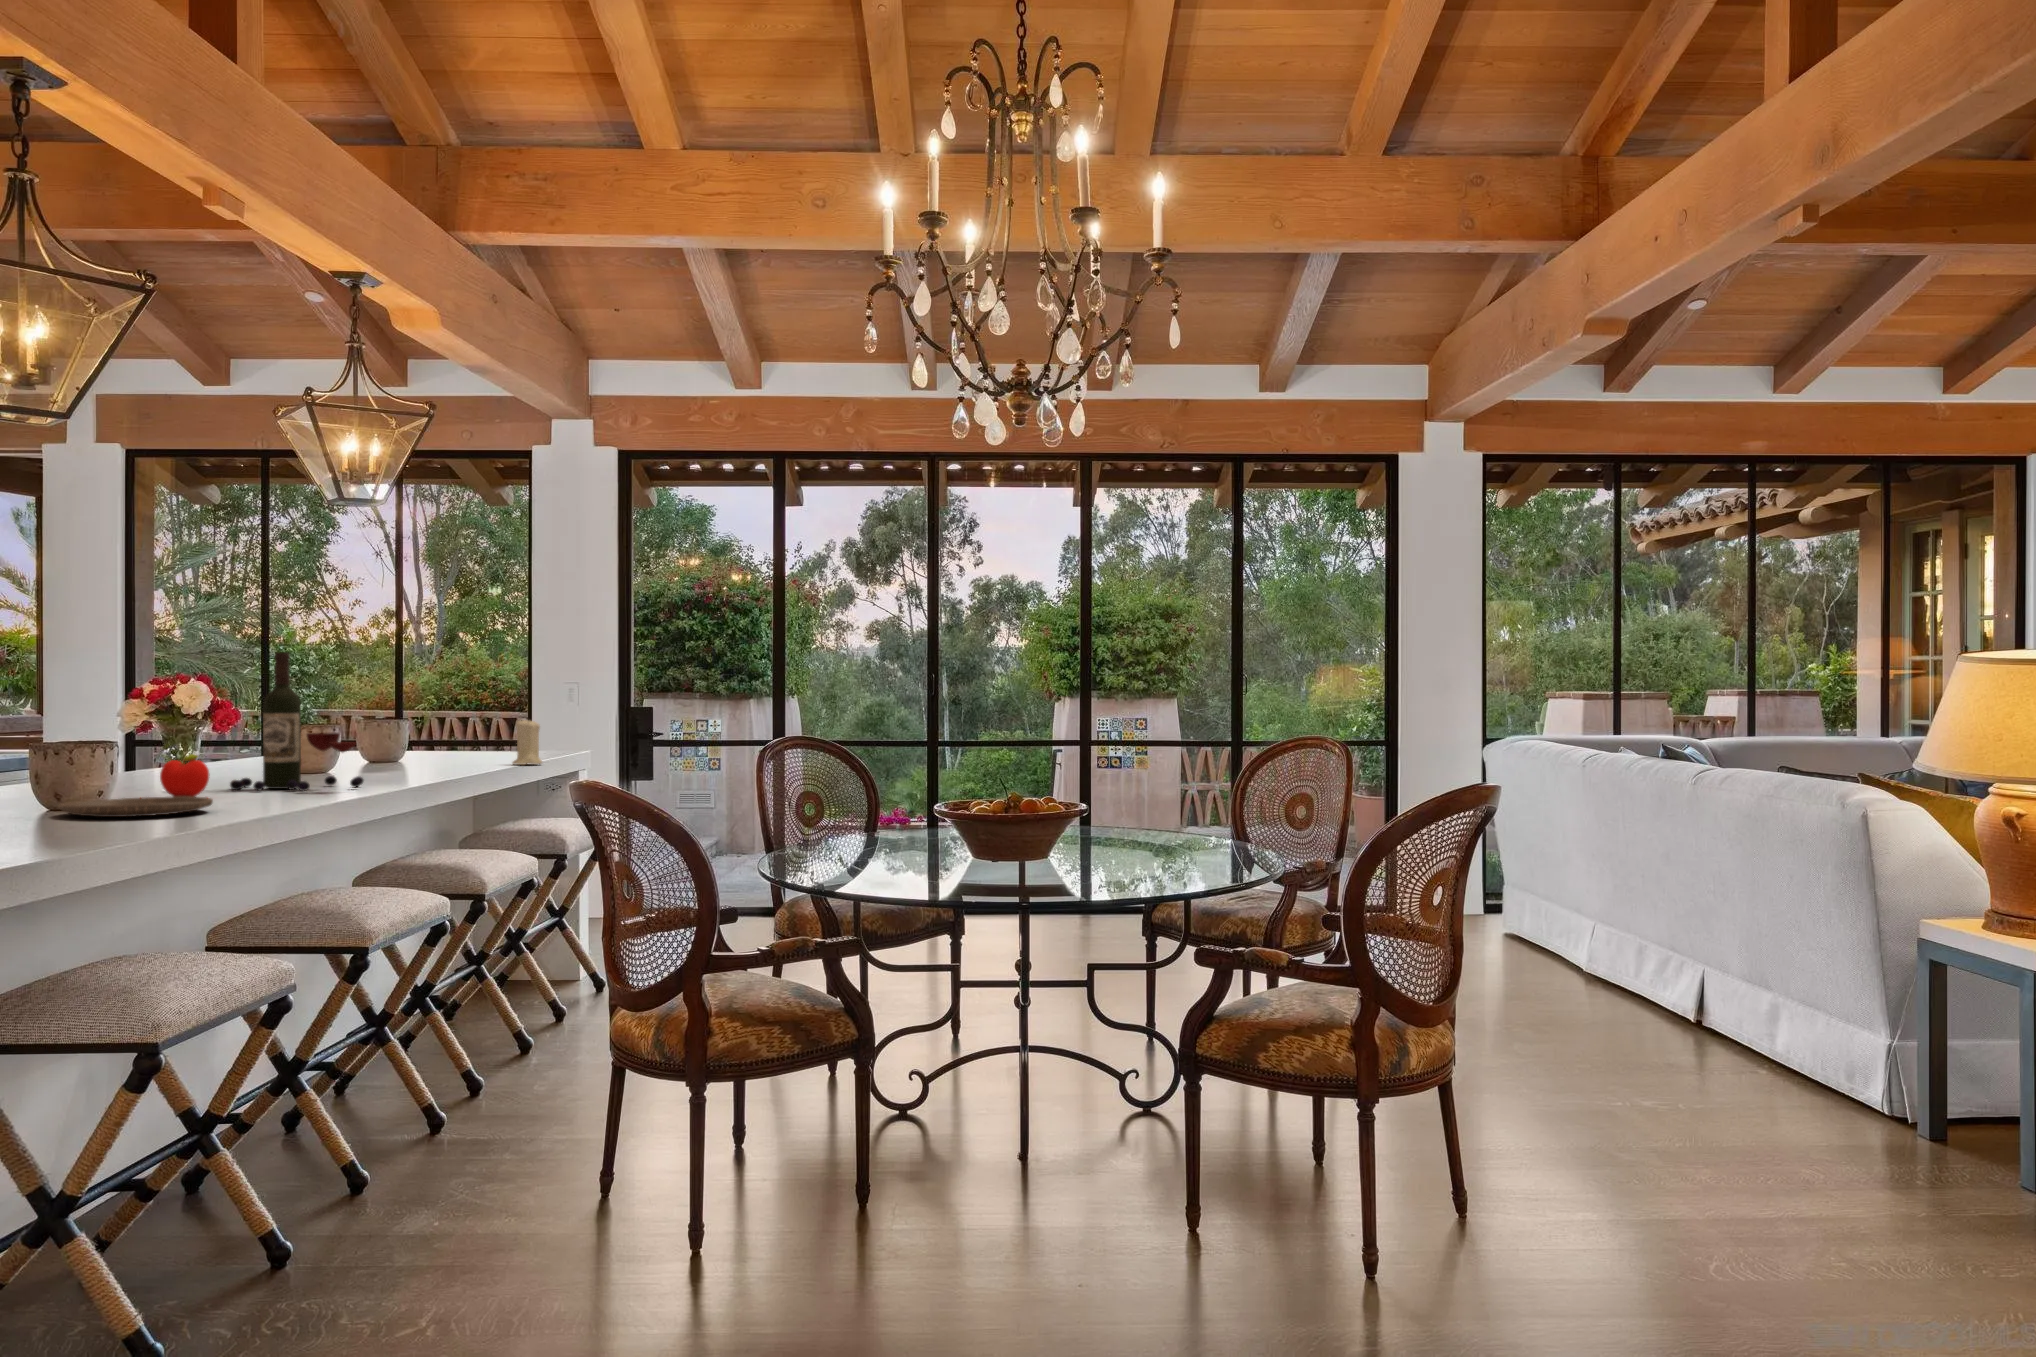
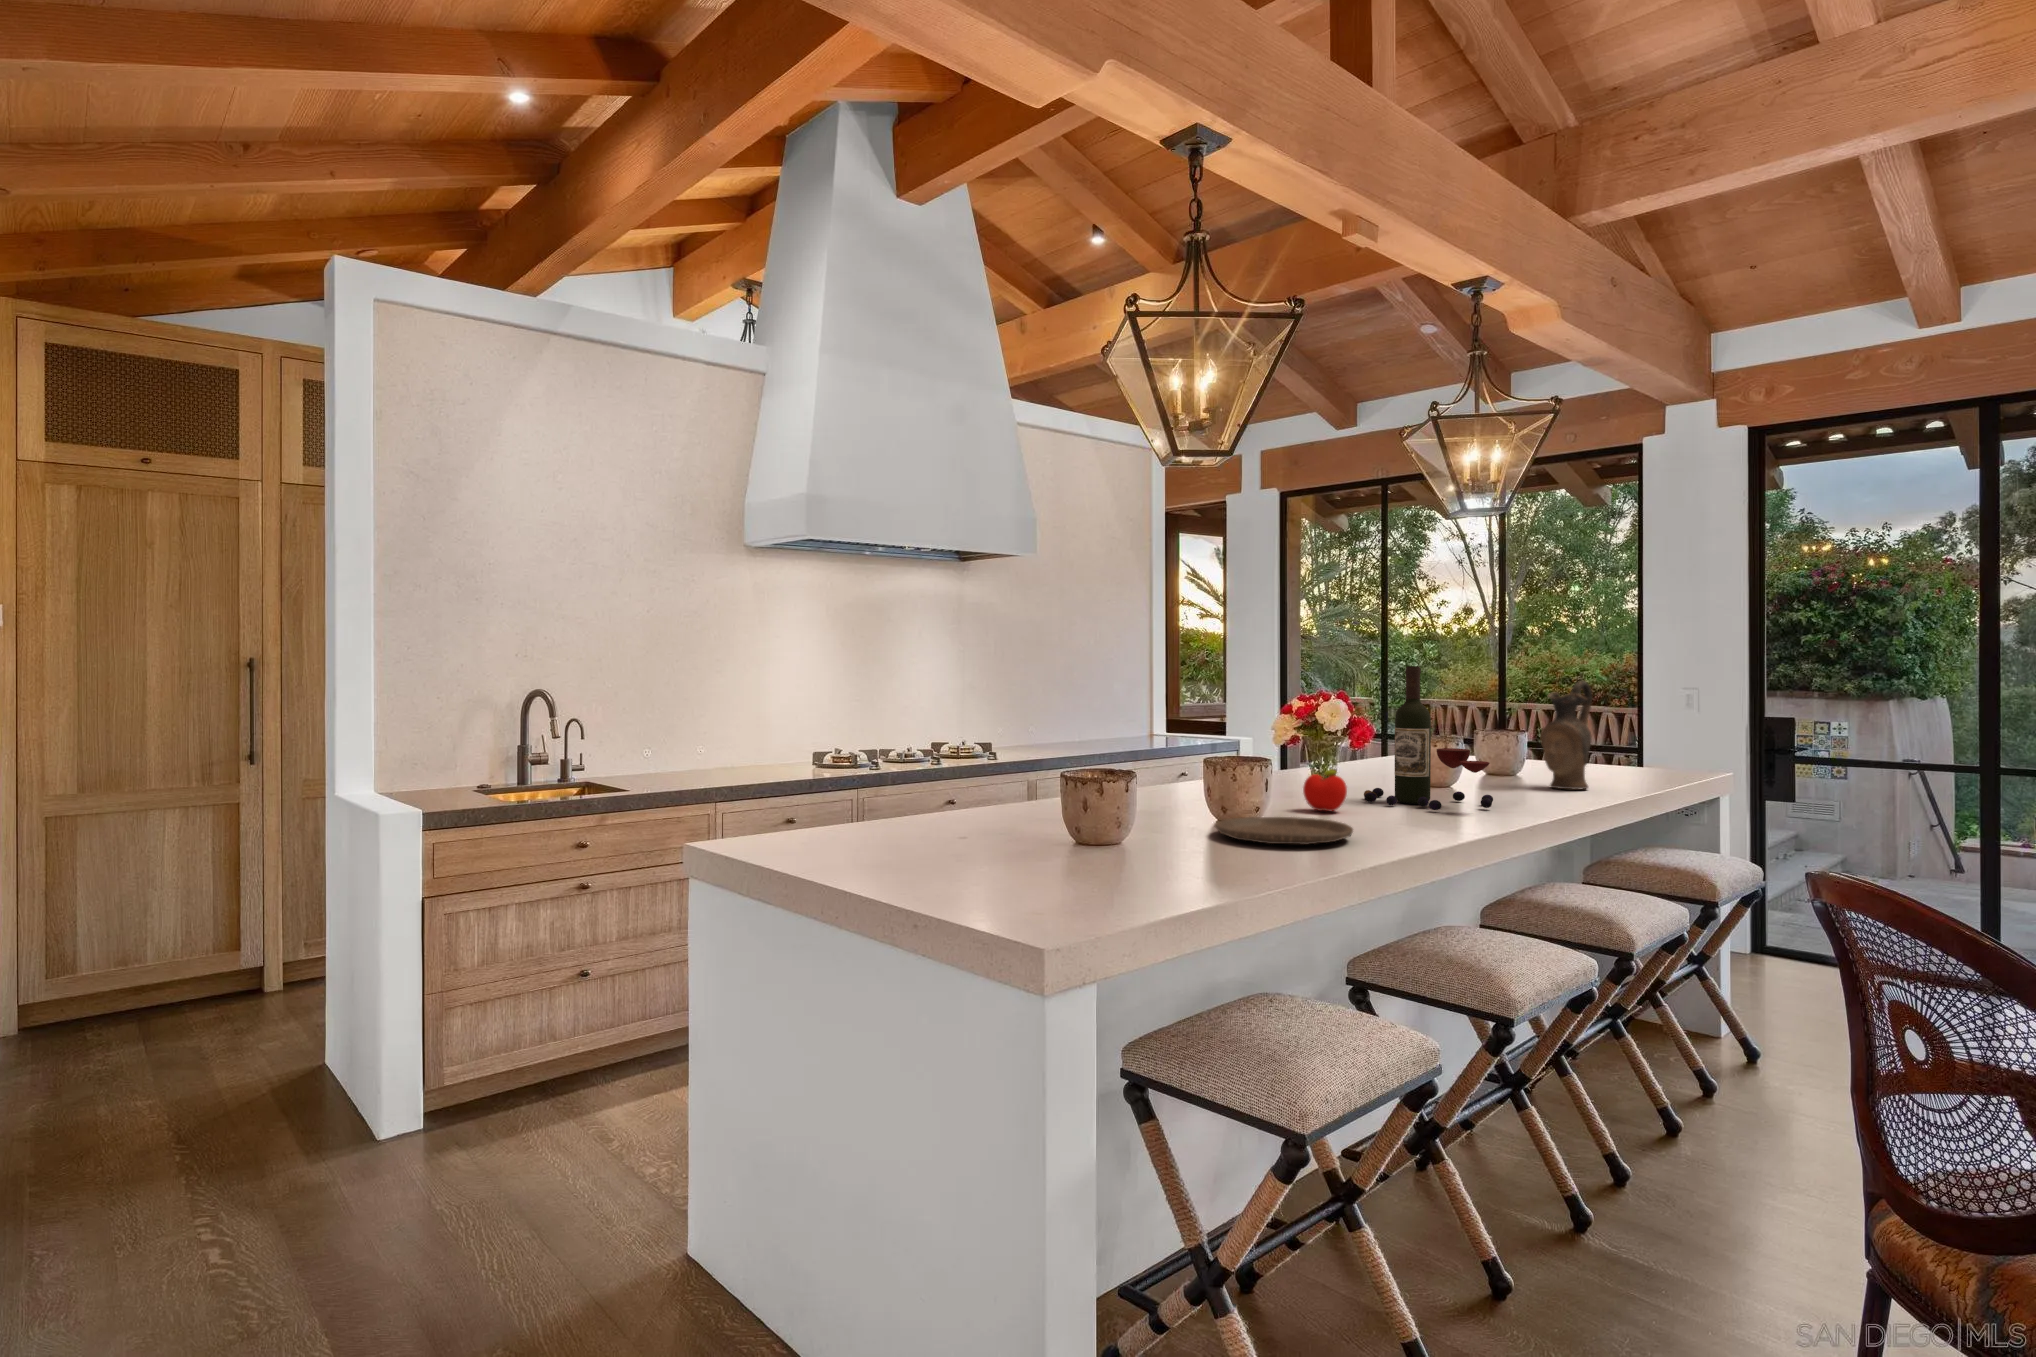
ceramic pitcher: none [417,671,466,774] -> present [1540,681,1592,790]
candle: present [513,720,542,765] -> none [1633,727,1669,777]

